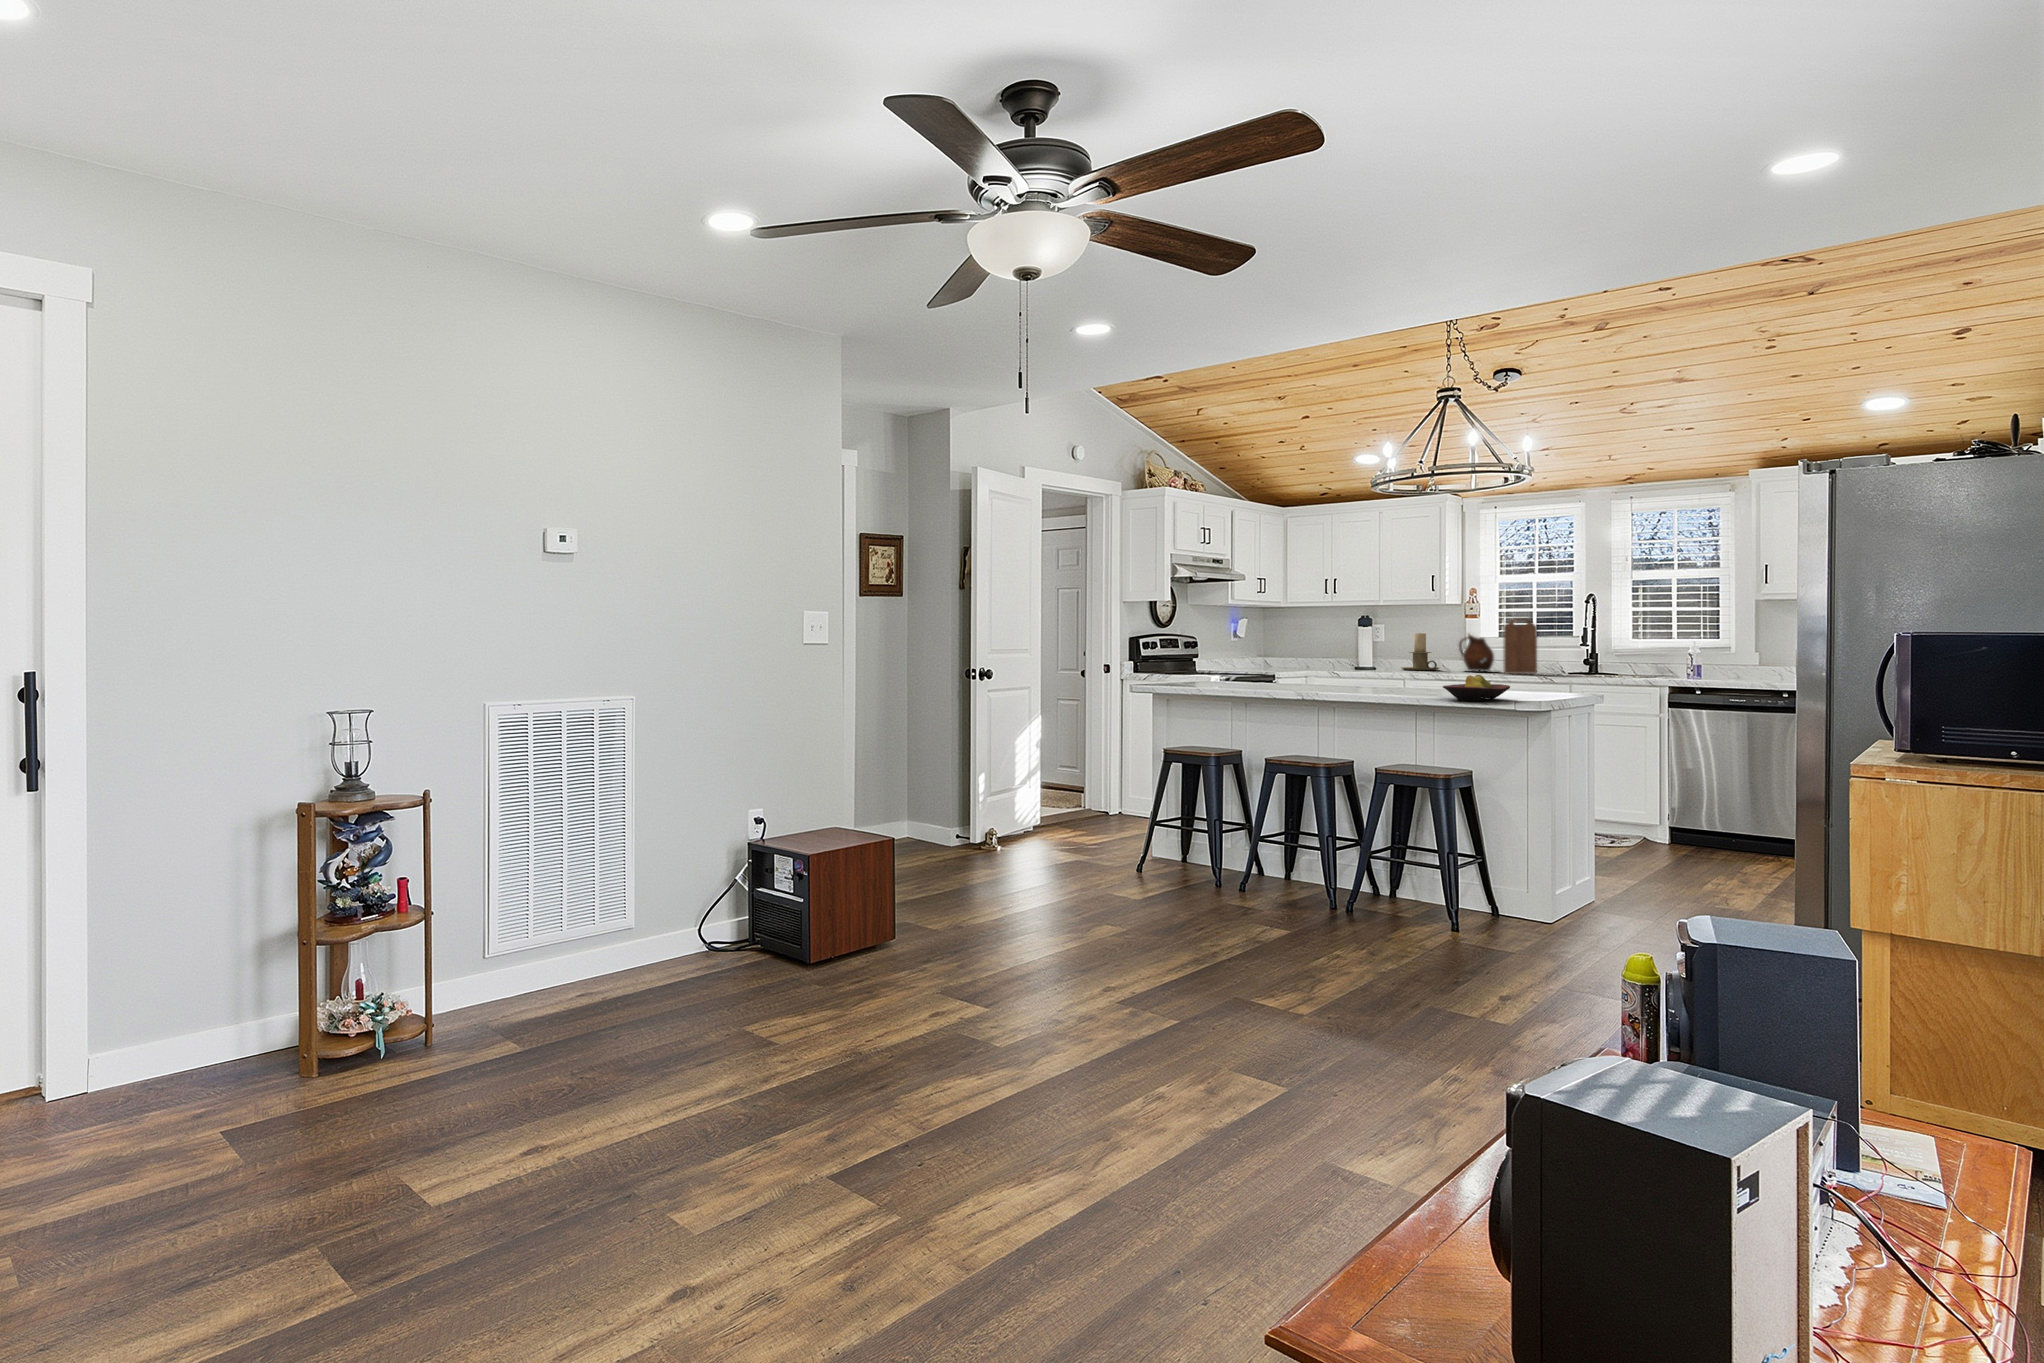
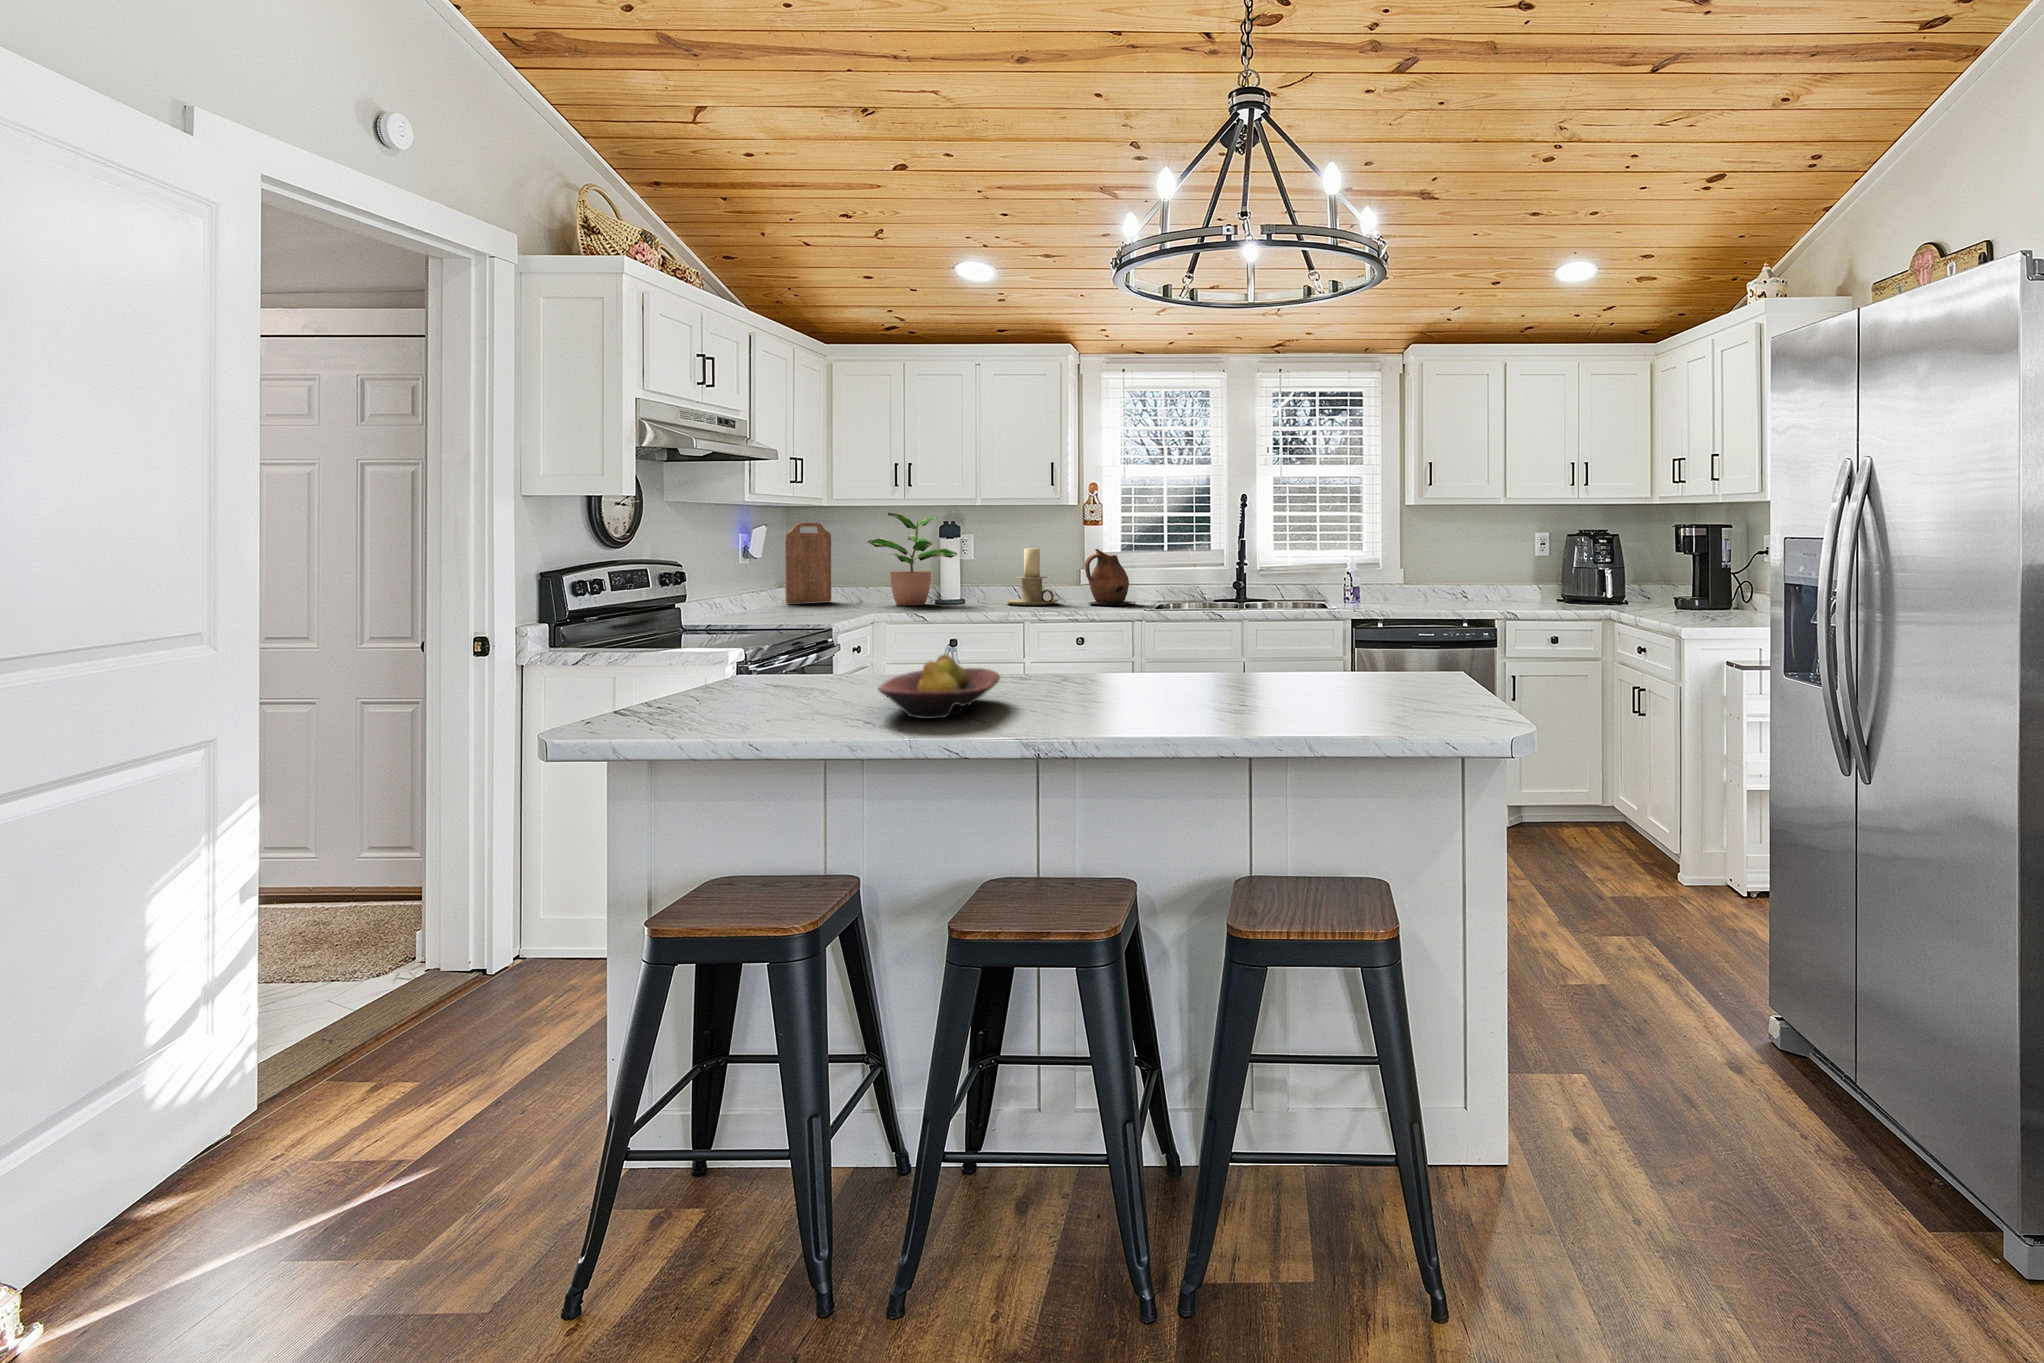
potted plant: none [1309,611,1366,668] -> present [868,513,957,605]
cutting board: present [1503,618,1537,674] -> present [785,523,831,604]
fruit bowl: present [1443,675,1510,701] -> present [878,654,1000,719]

